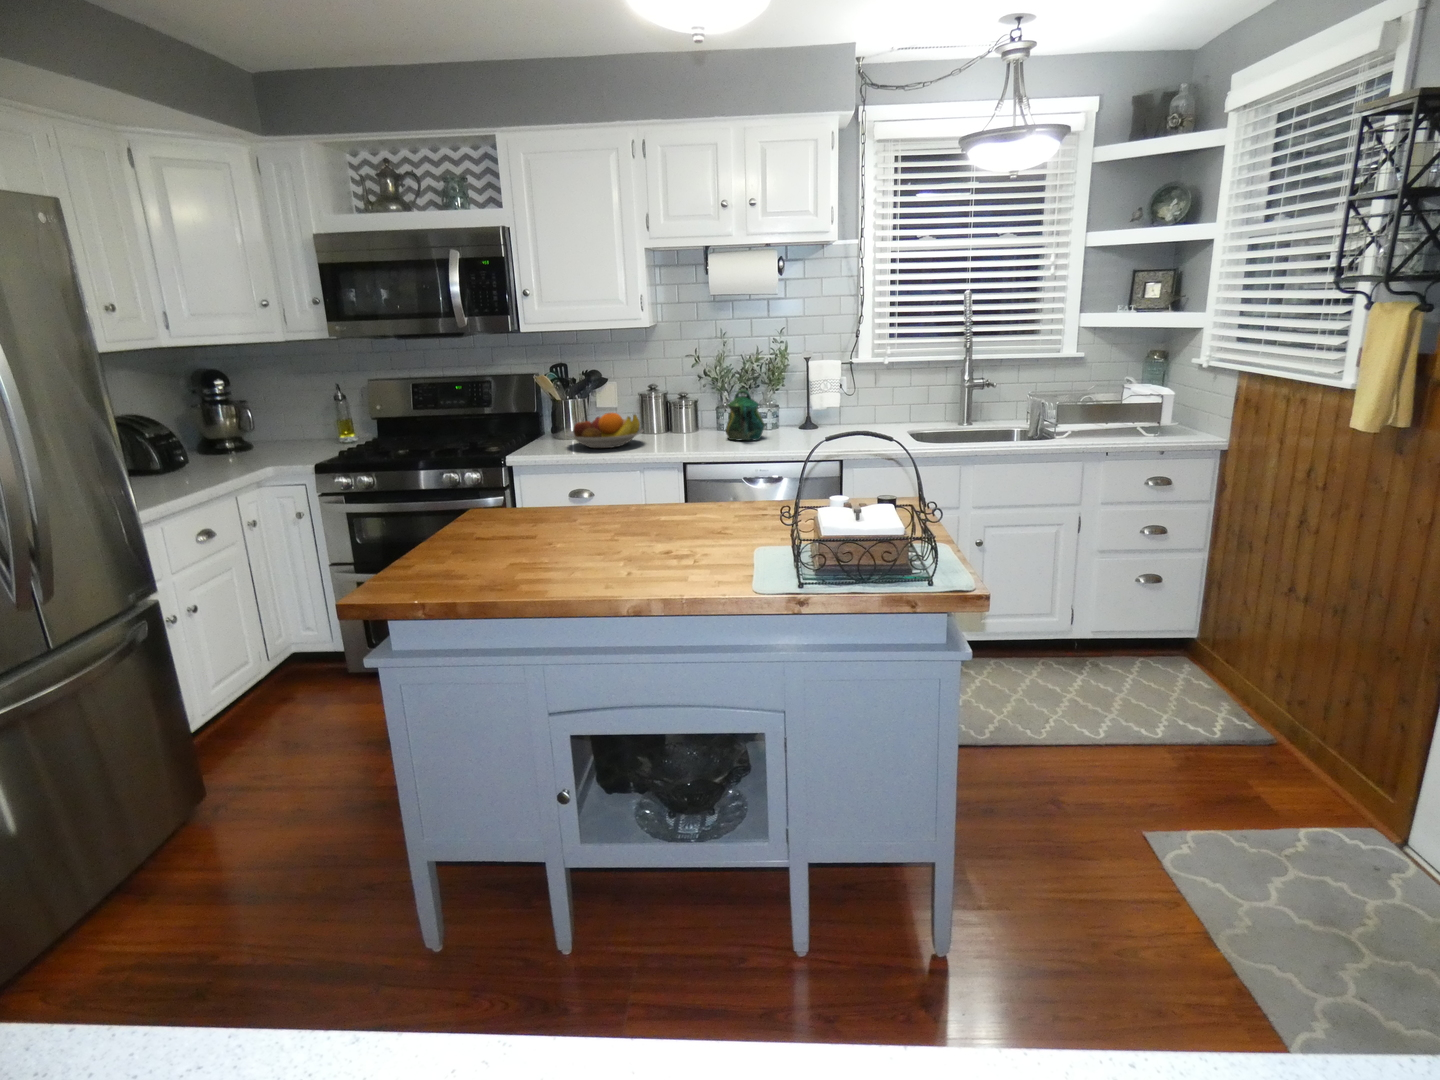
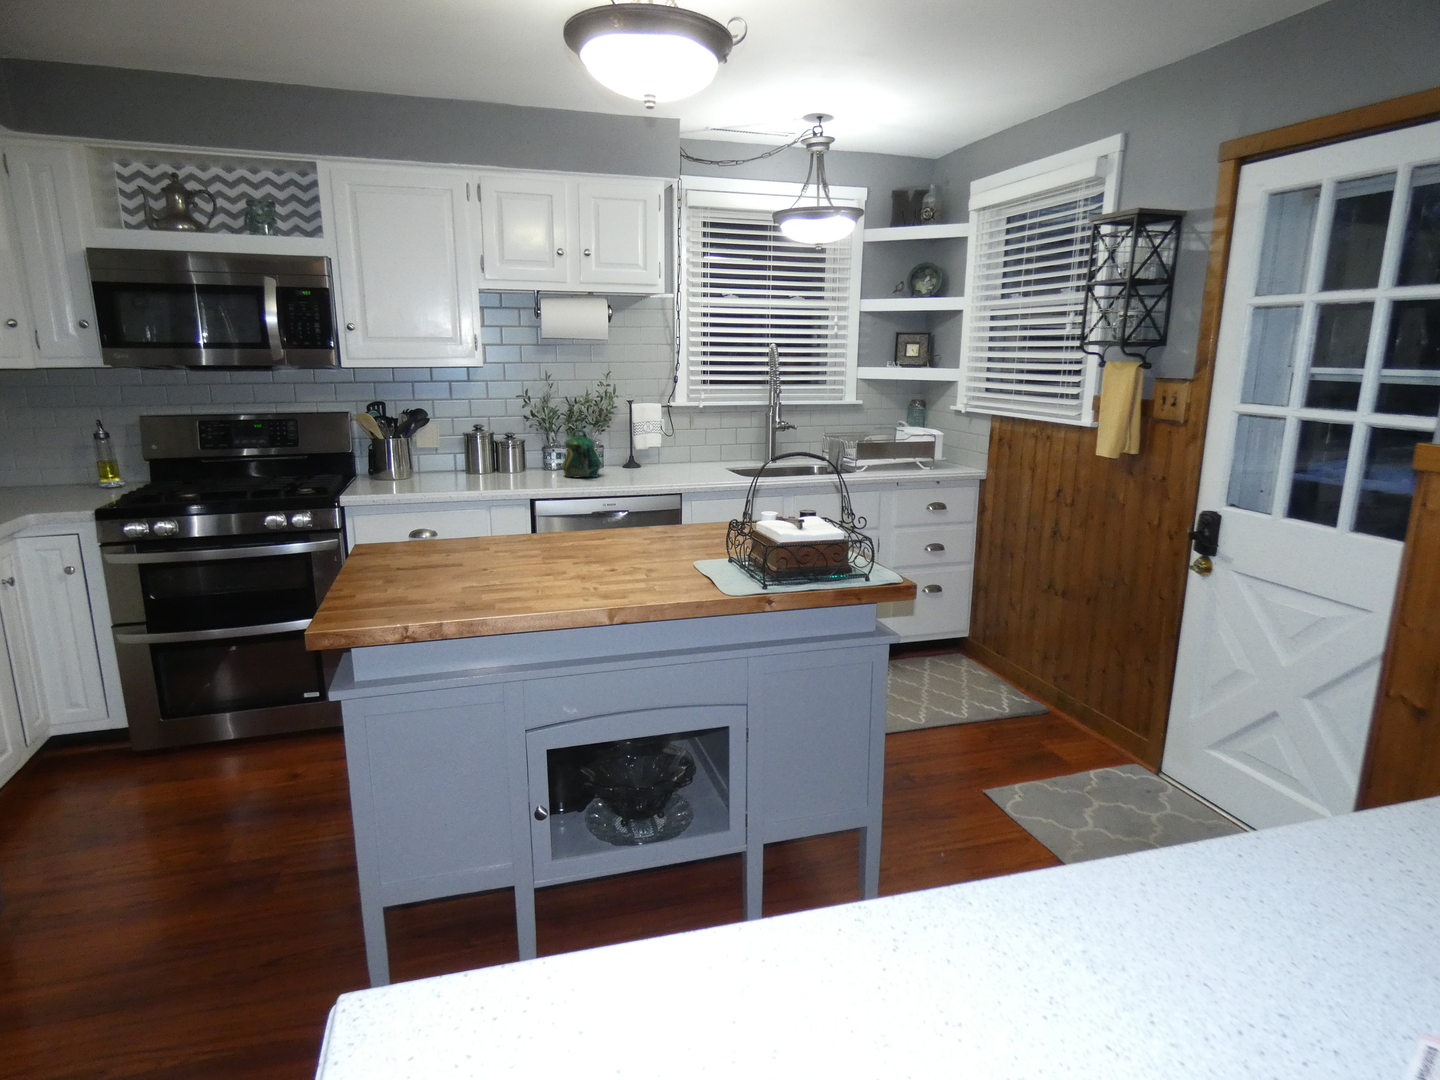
fruit bowl: present [566,413,643,448] -> none [397,450,481,487]

